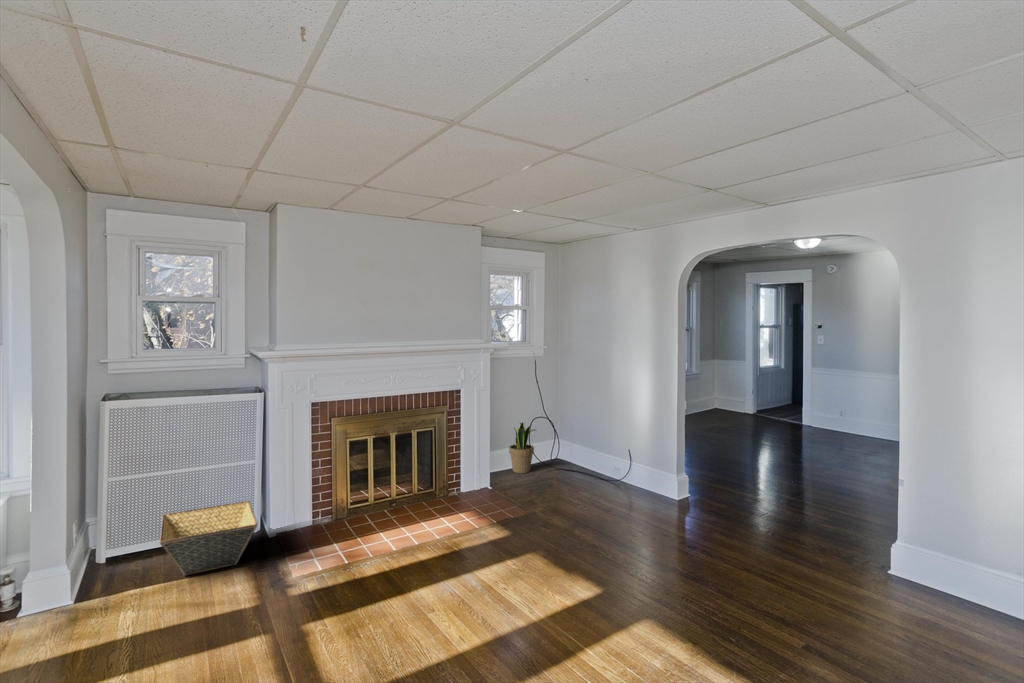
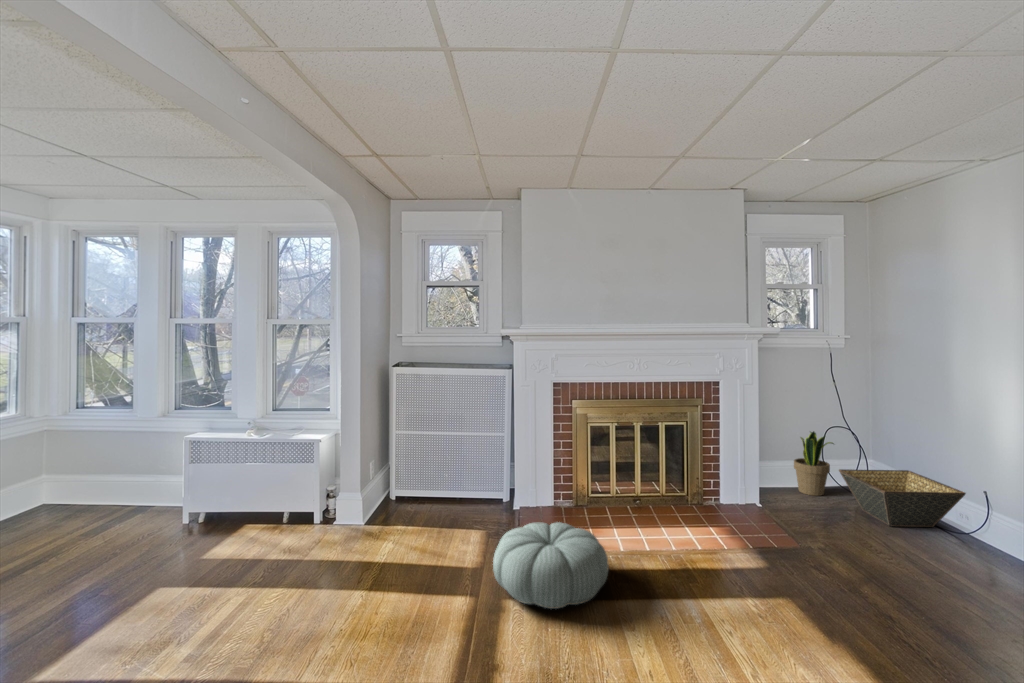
basket: present [160,501,258,576] -> present [839,469,966,527]
pouf: none [285,538,400,622] -> present [493,522,609,609]

